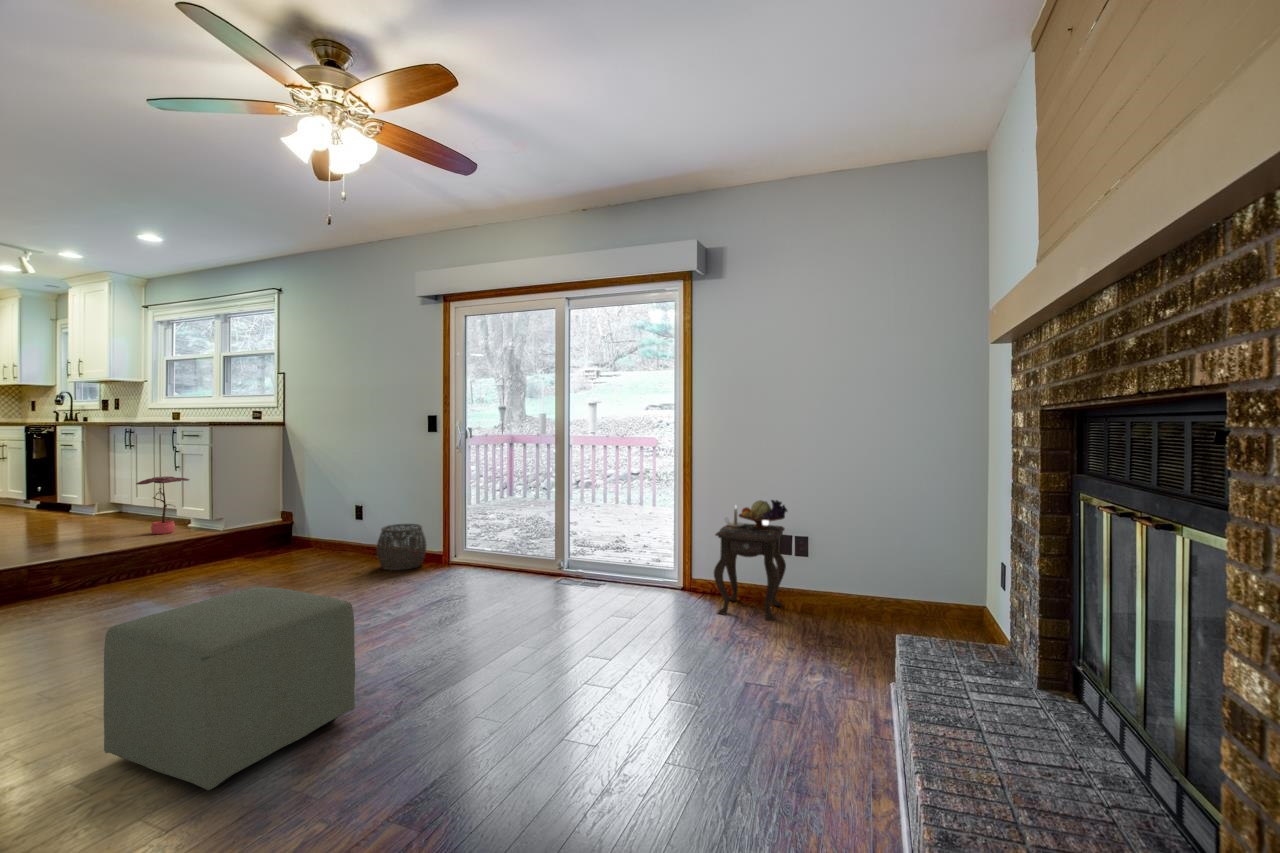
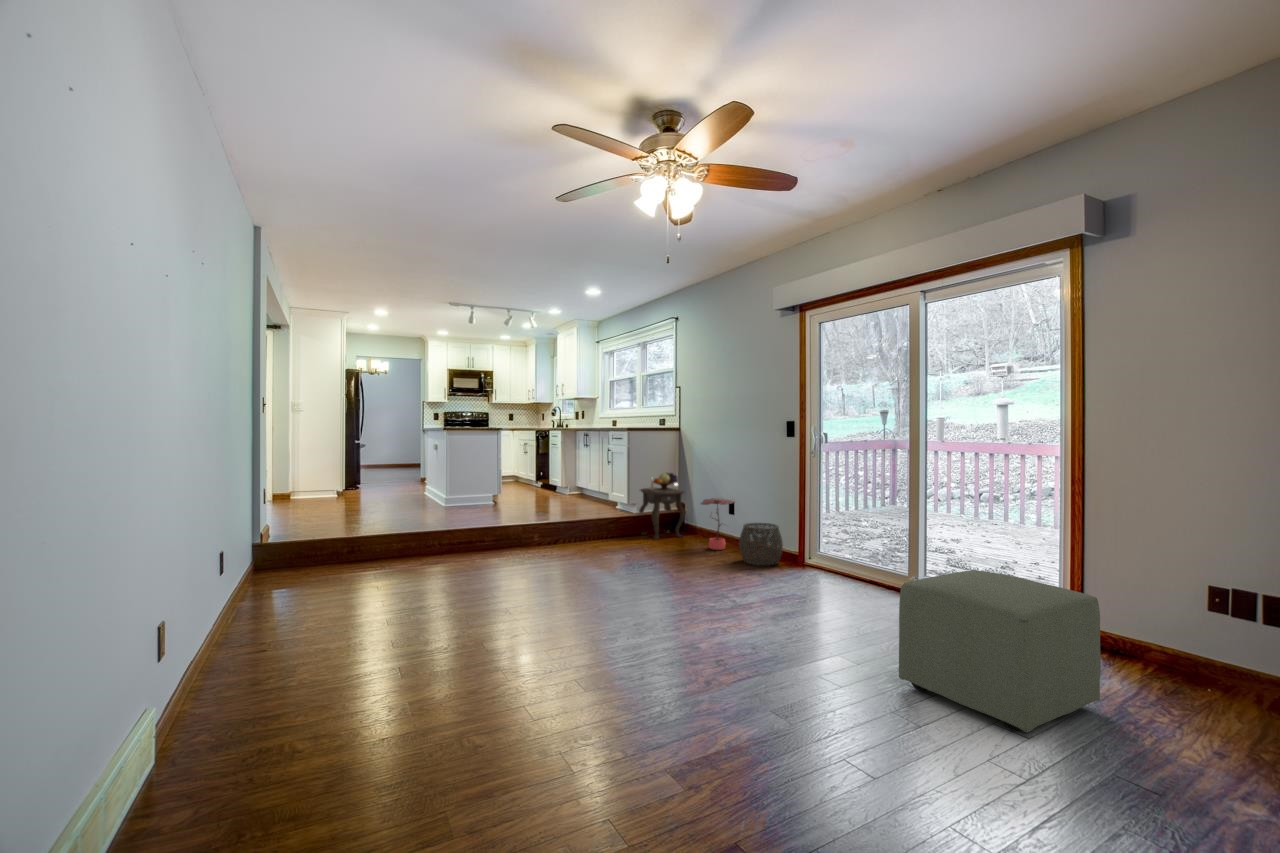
potted plant: present [136,476,189,534] -> present [701,498,735,550]
side table: present [714,500,787,621] -> present [639,473,685,539]
ottoman: present [104,587,355,790] -> present [899,570,1101,733]

